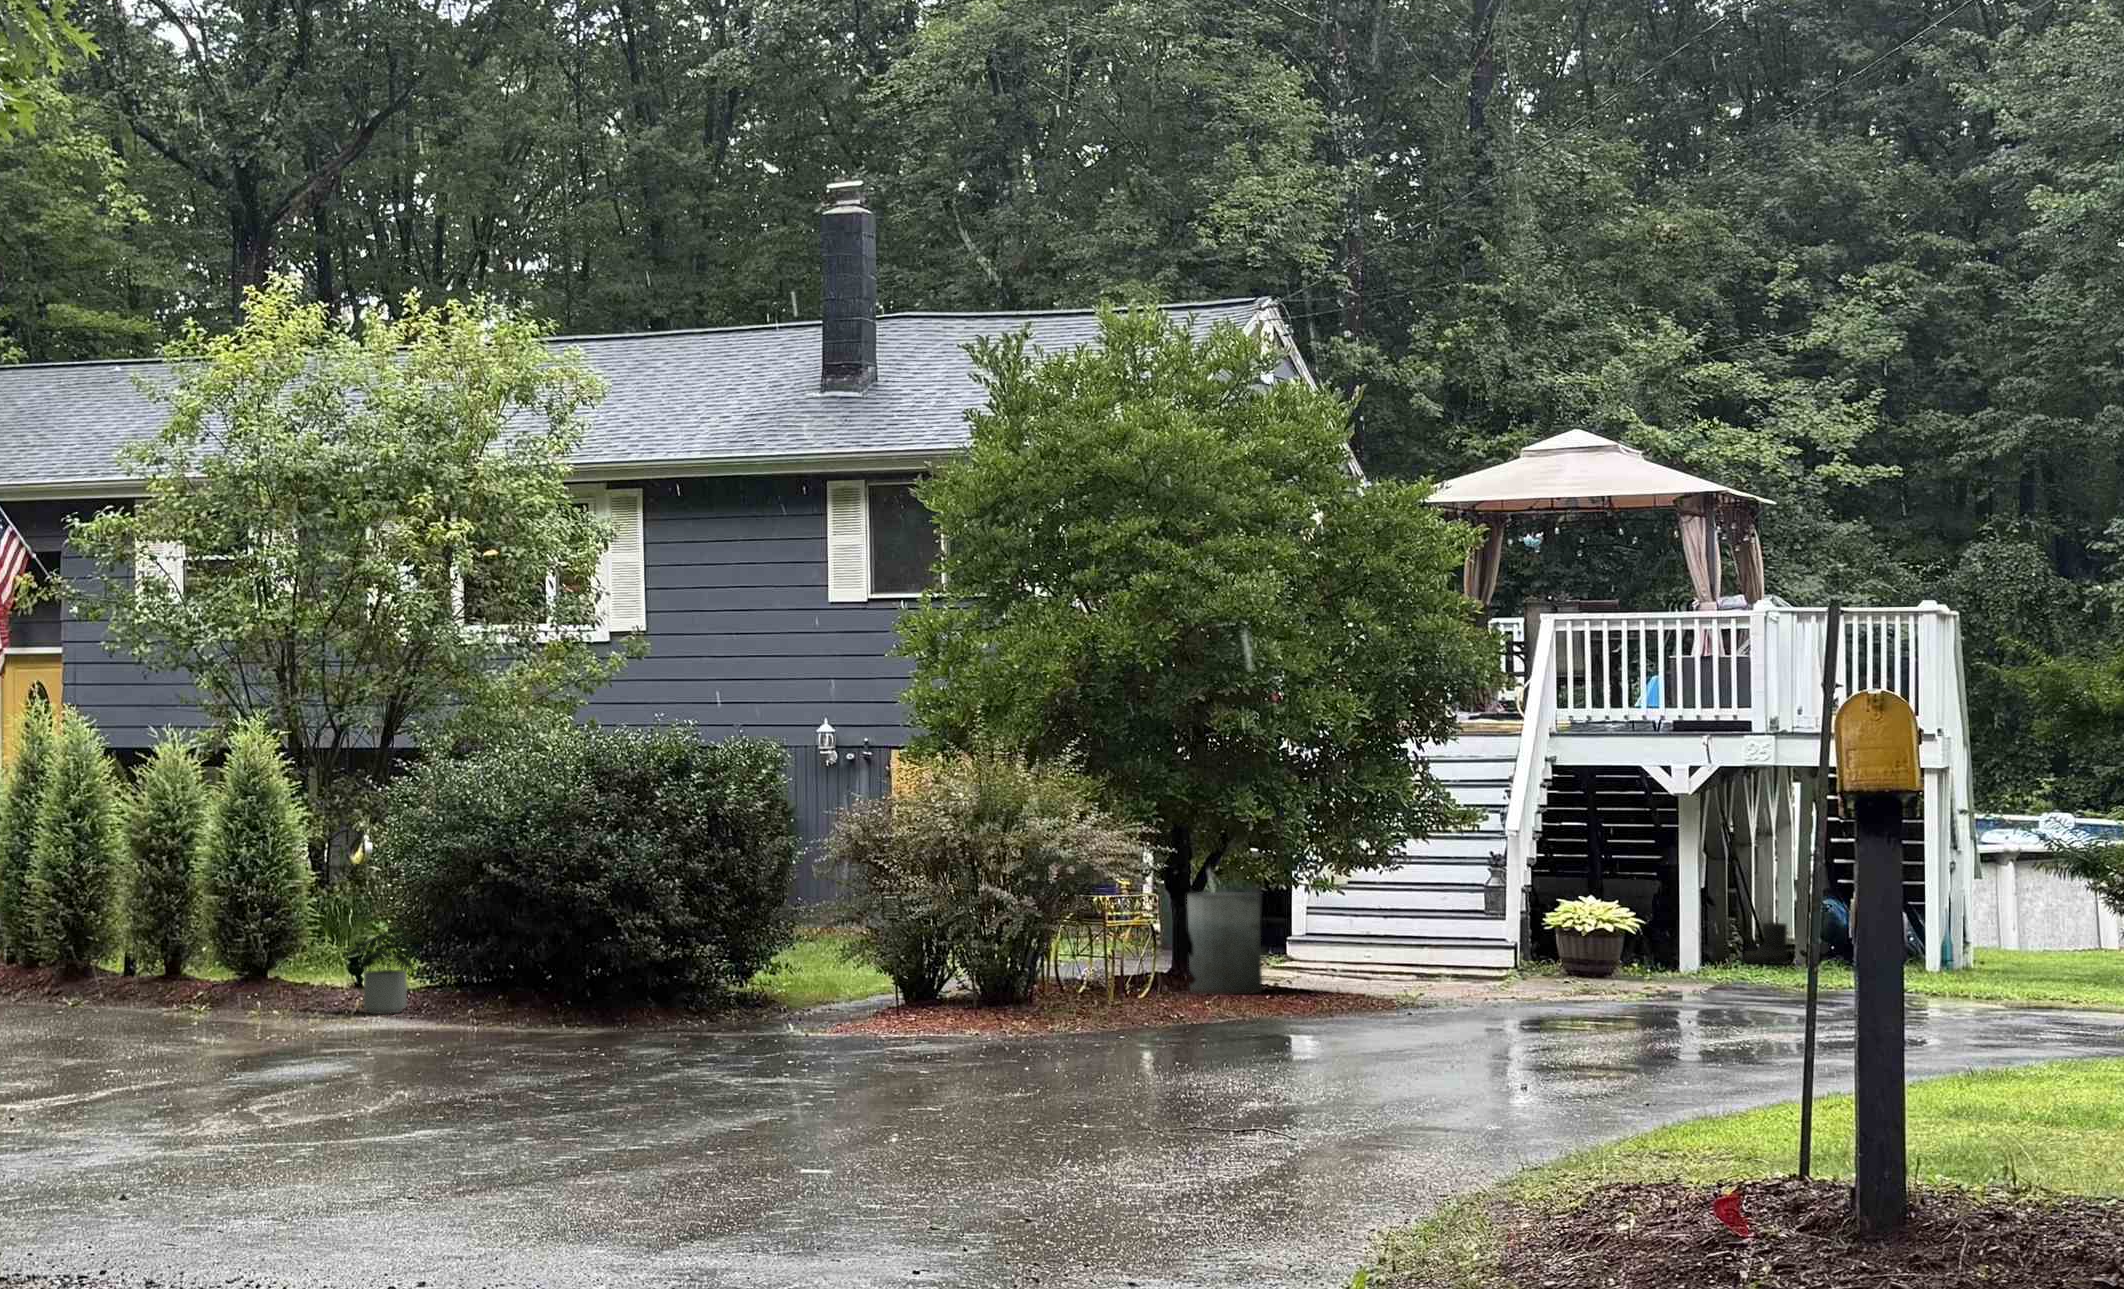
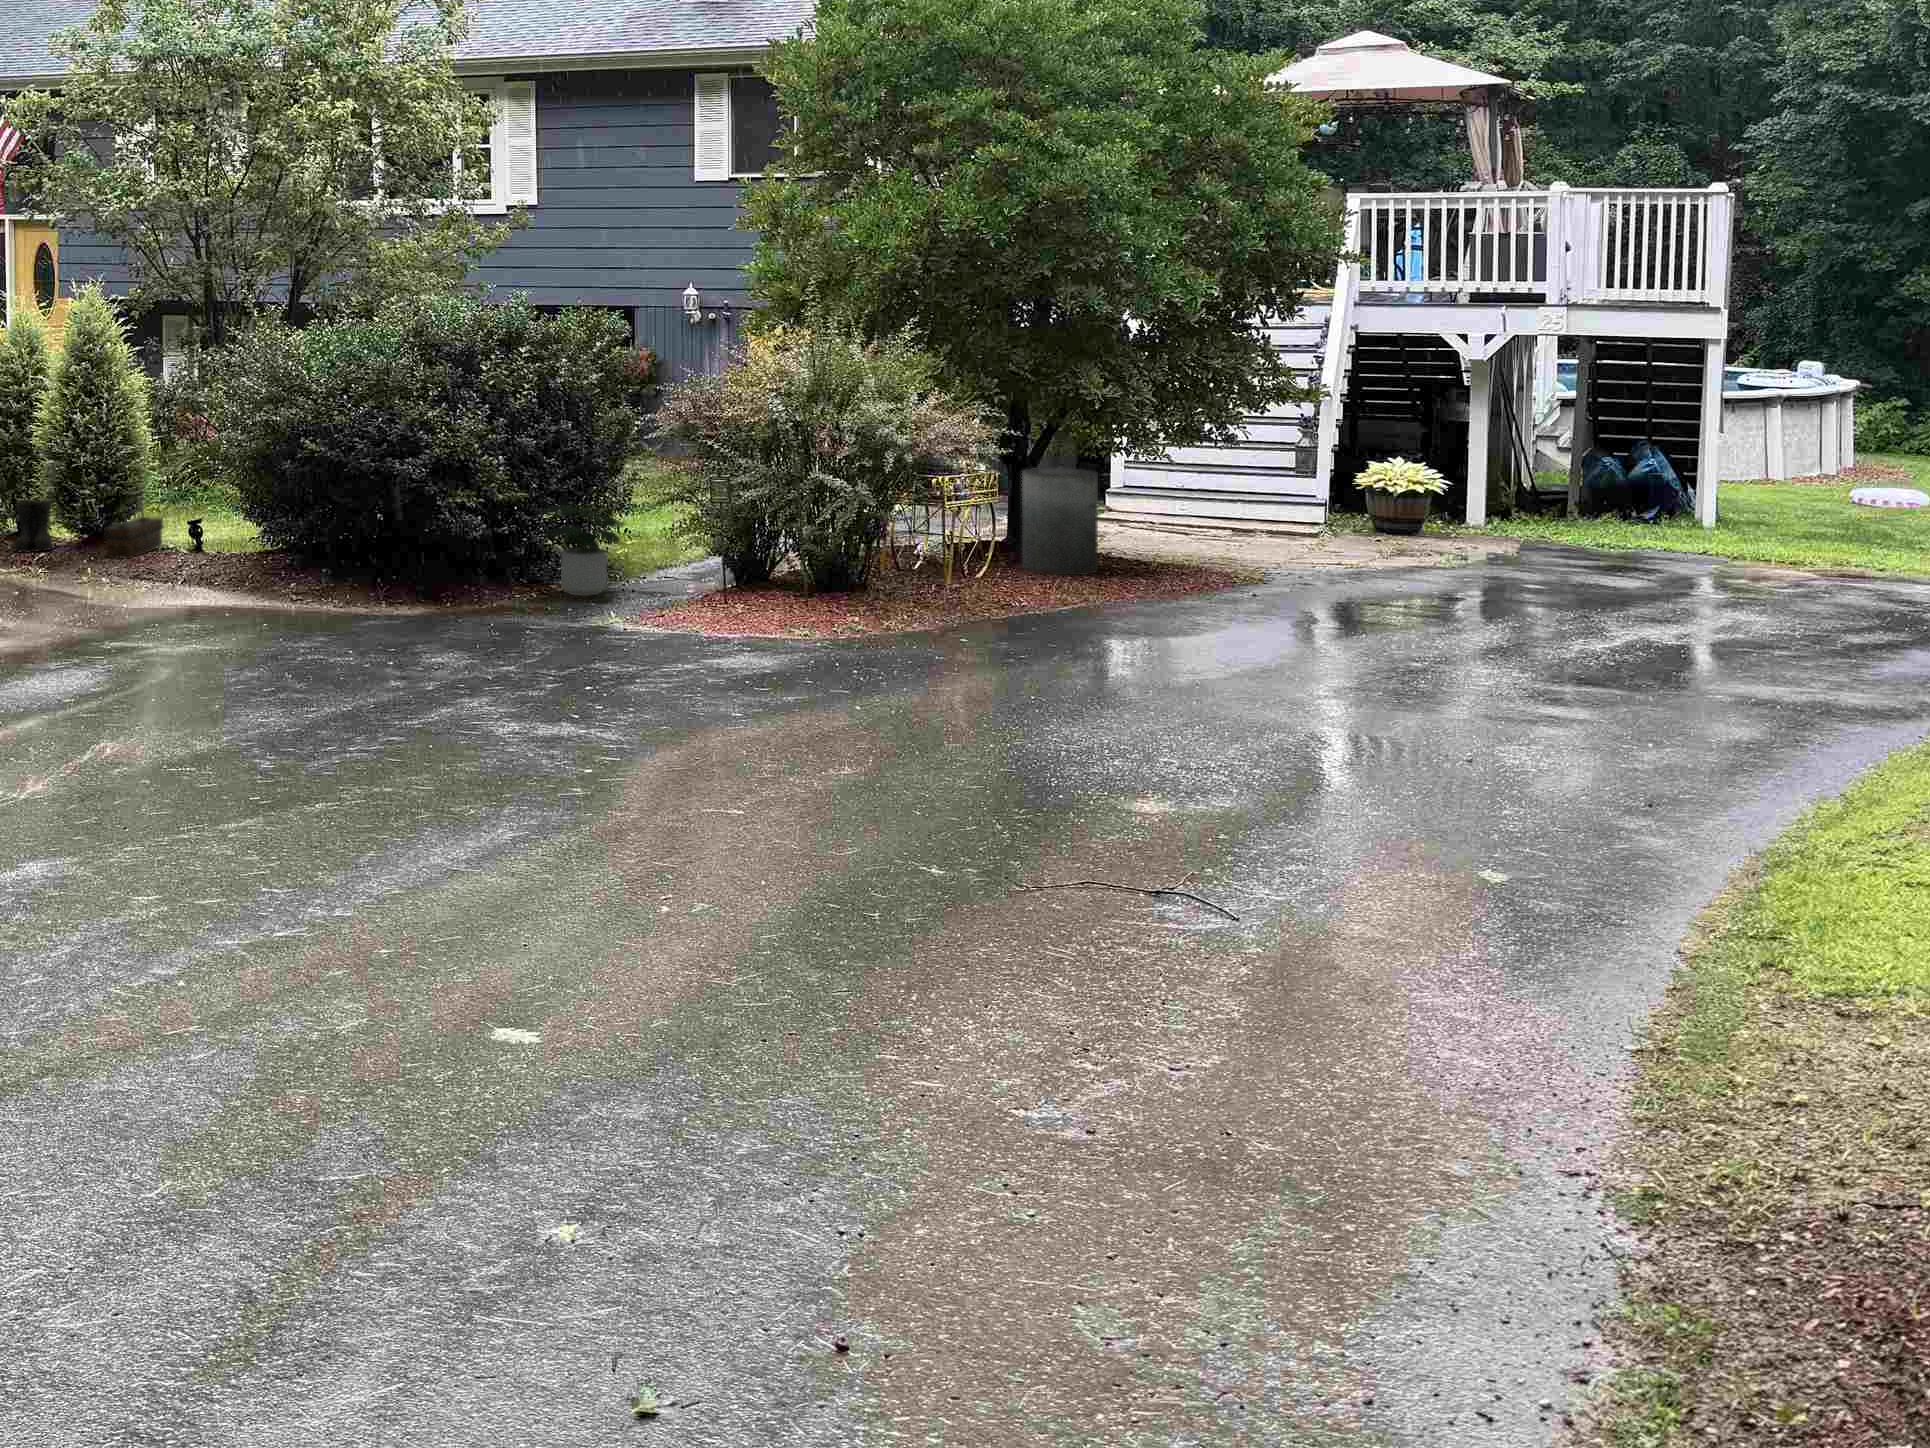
boots: present [1743,922,1788,964] -> present [14,500,52,553]
potted plant: present [342,927,421,1014] -> present [538,505,625,596]
toolbox: none [264,954,318,1004] -> present [103,509,164,559]

